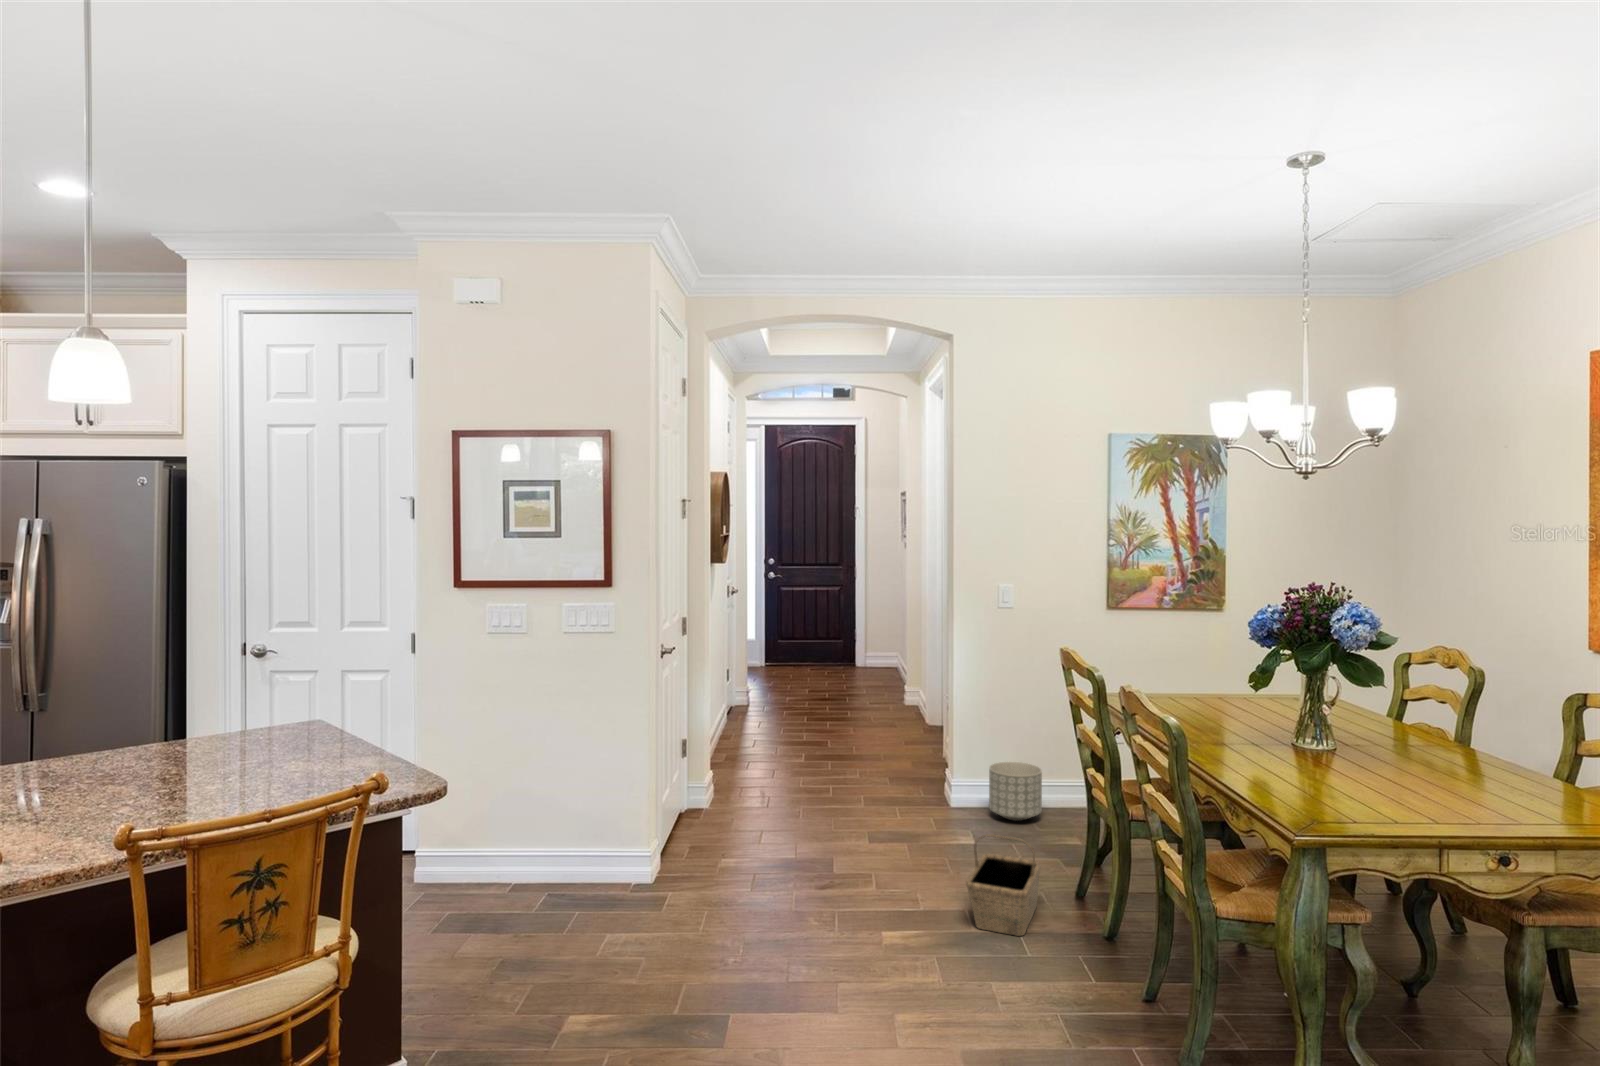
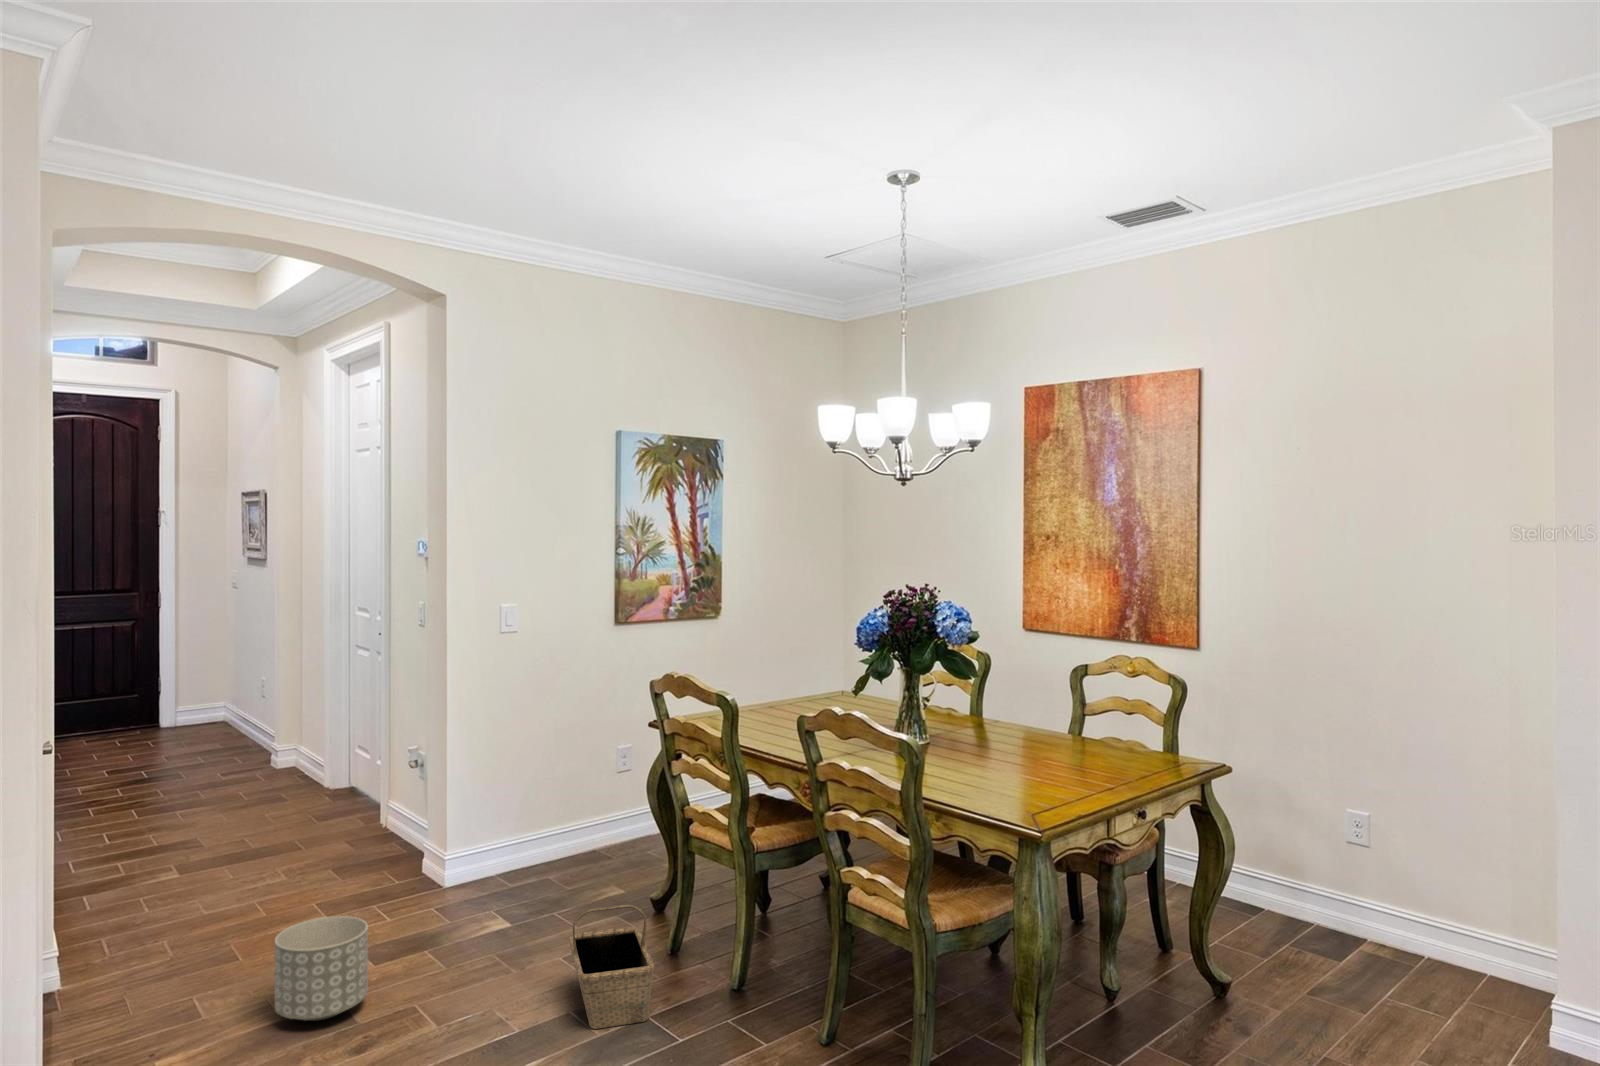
planter: present [989,762,1042,821] -> present [275,916,368,1021]

